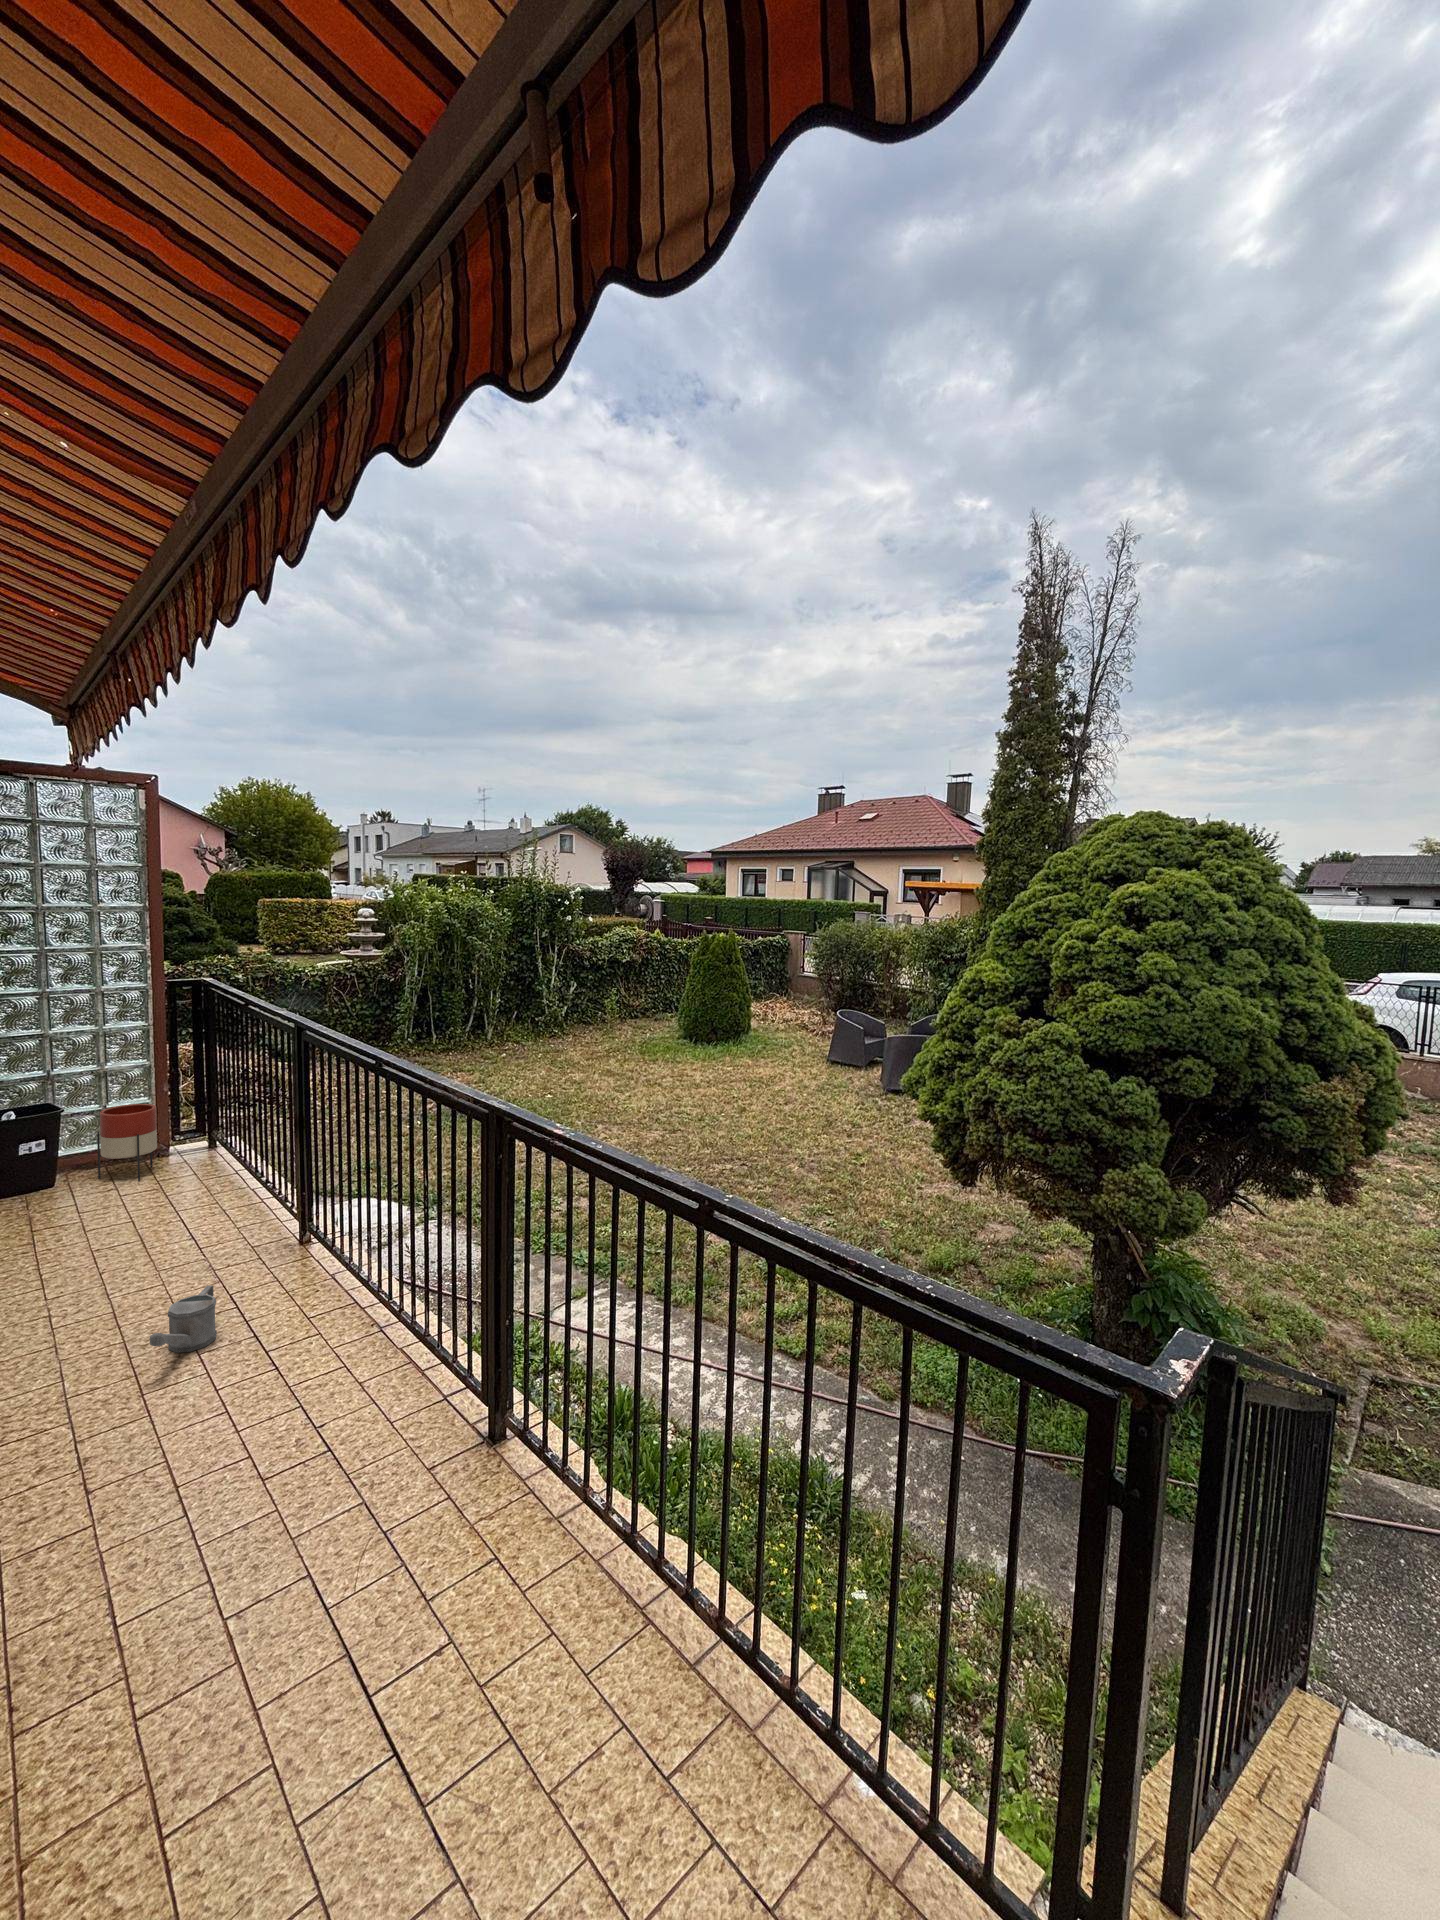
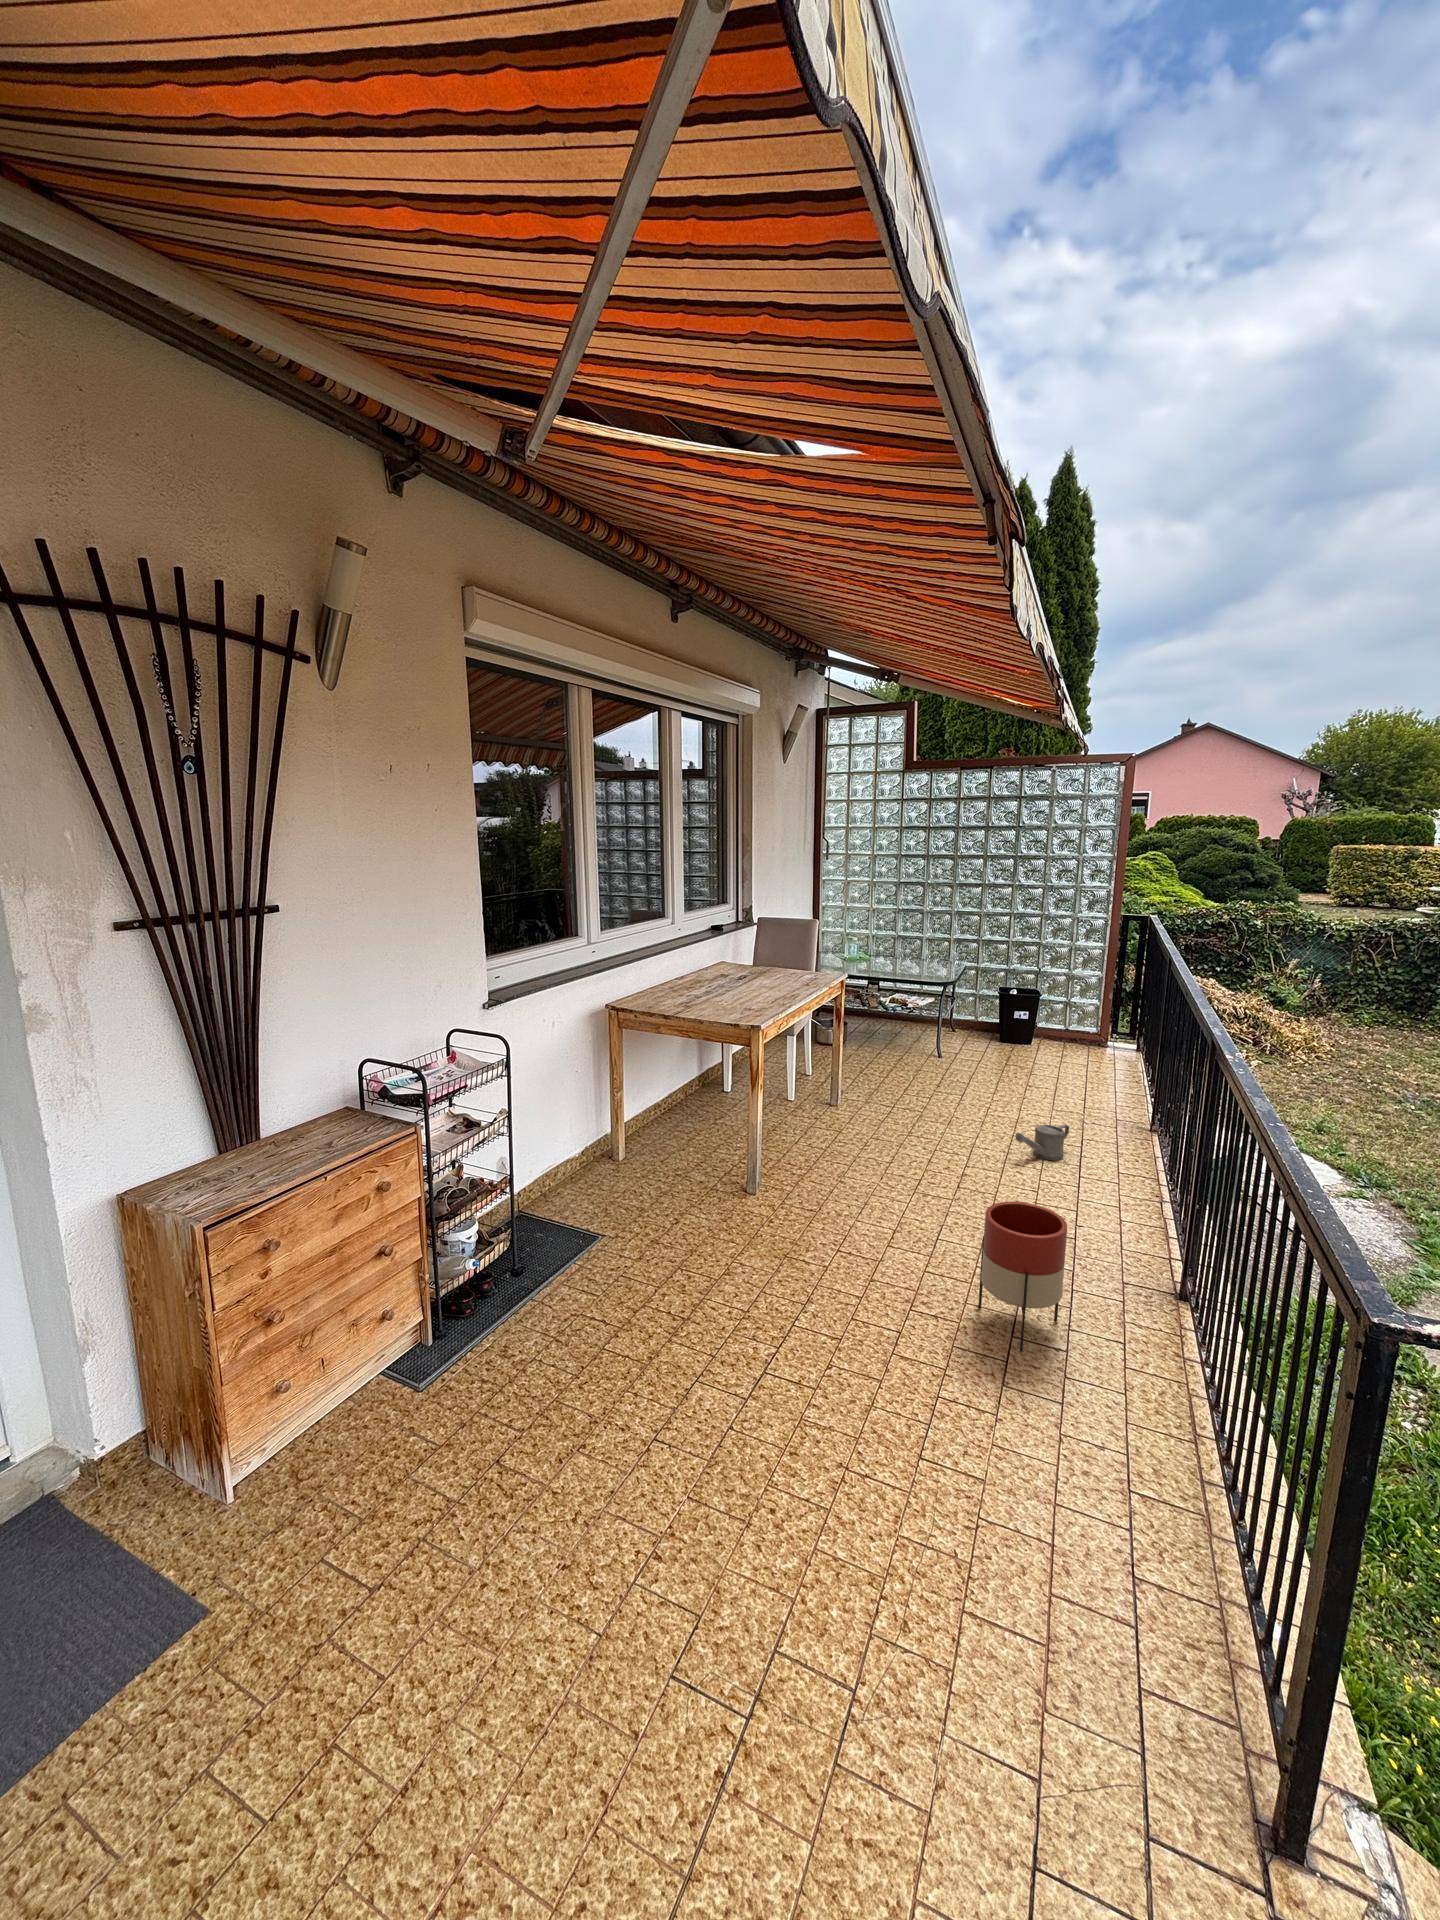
planter: present [97,1104,157,1181] -> present [978,1202,1067,1352]

